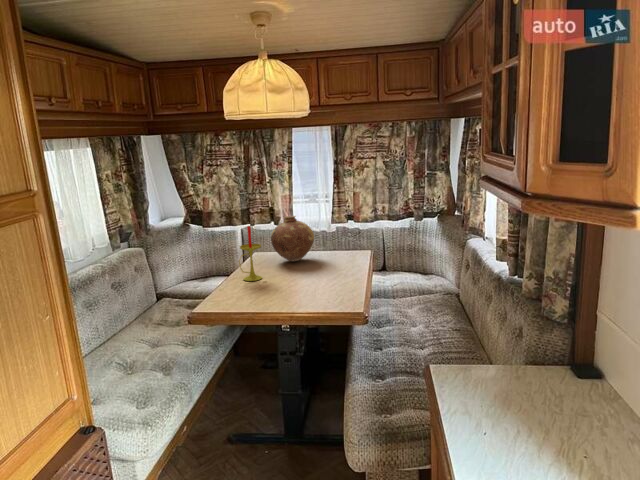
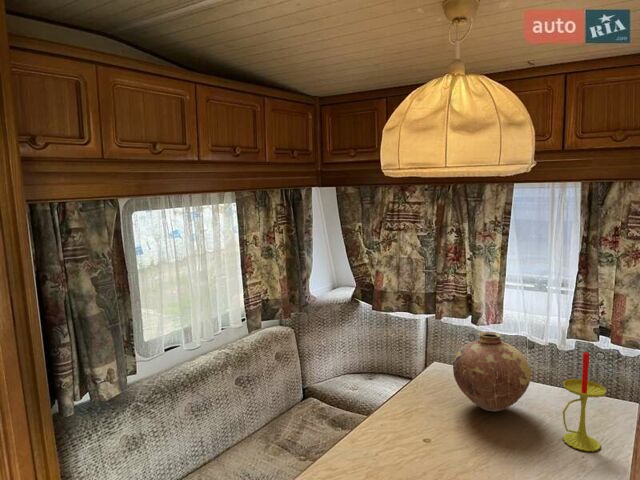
candle: present [239,226,262,281] -> present [563,352,606,452]

